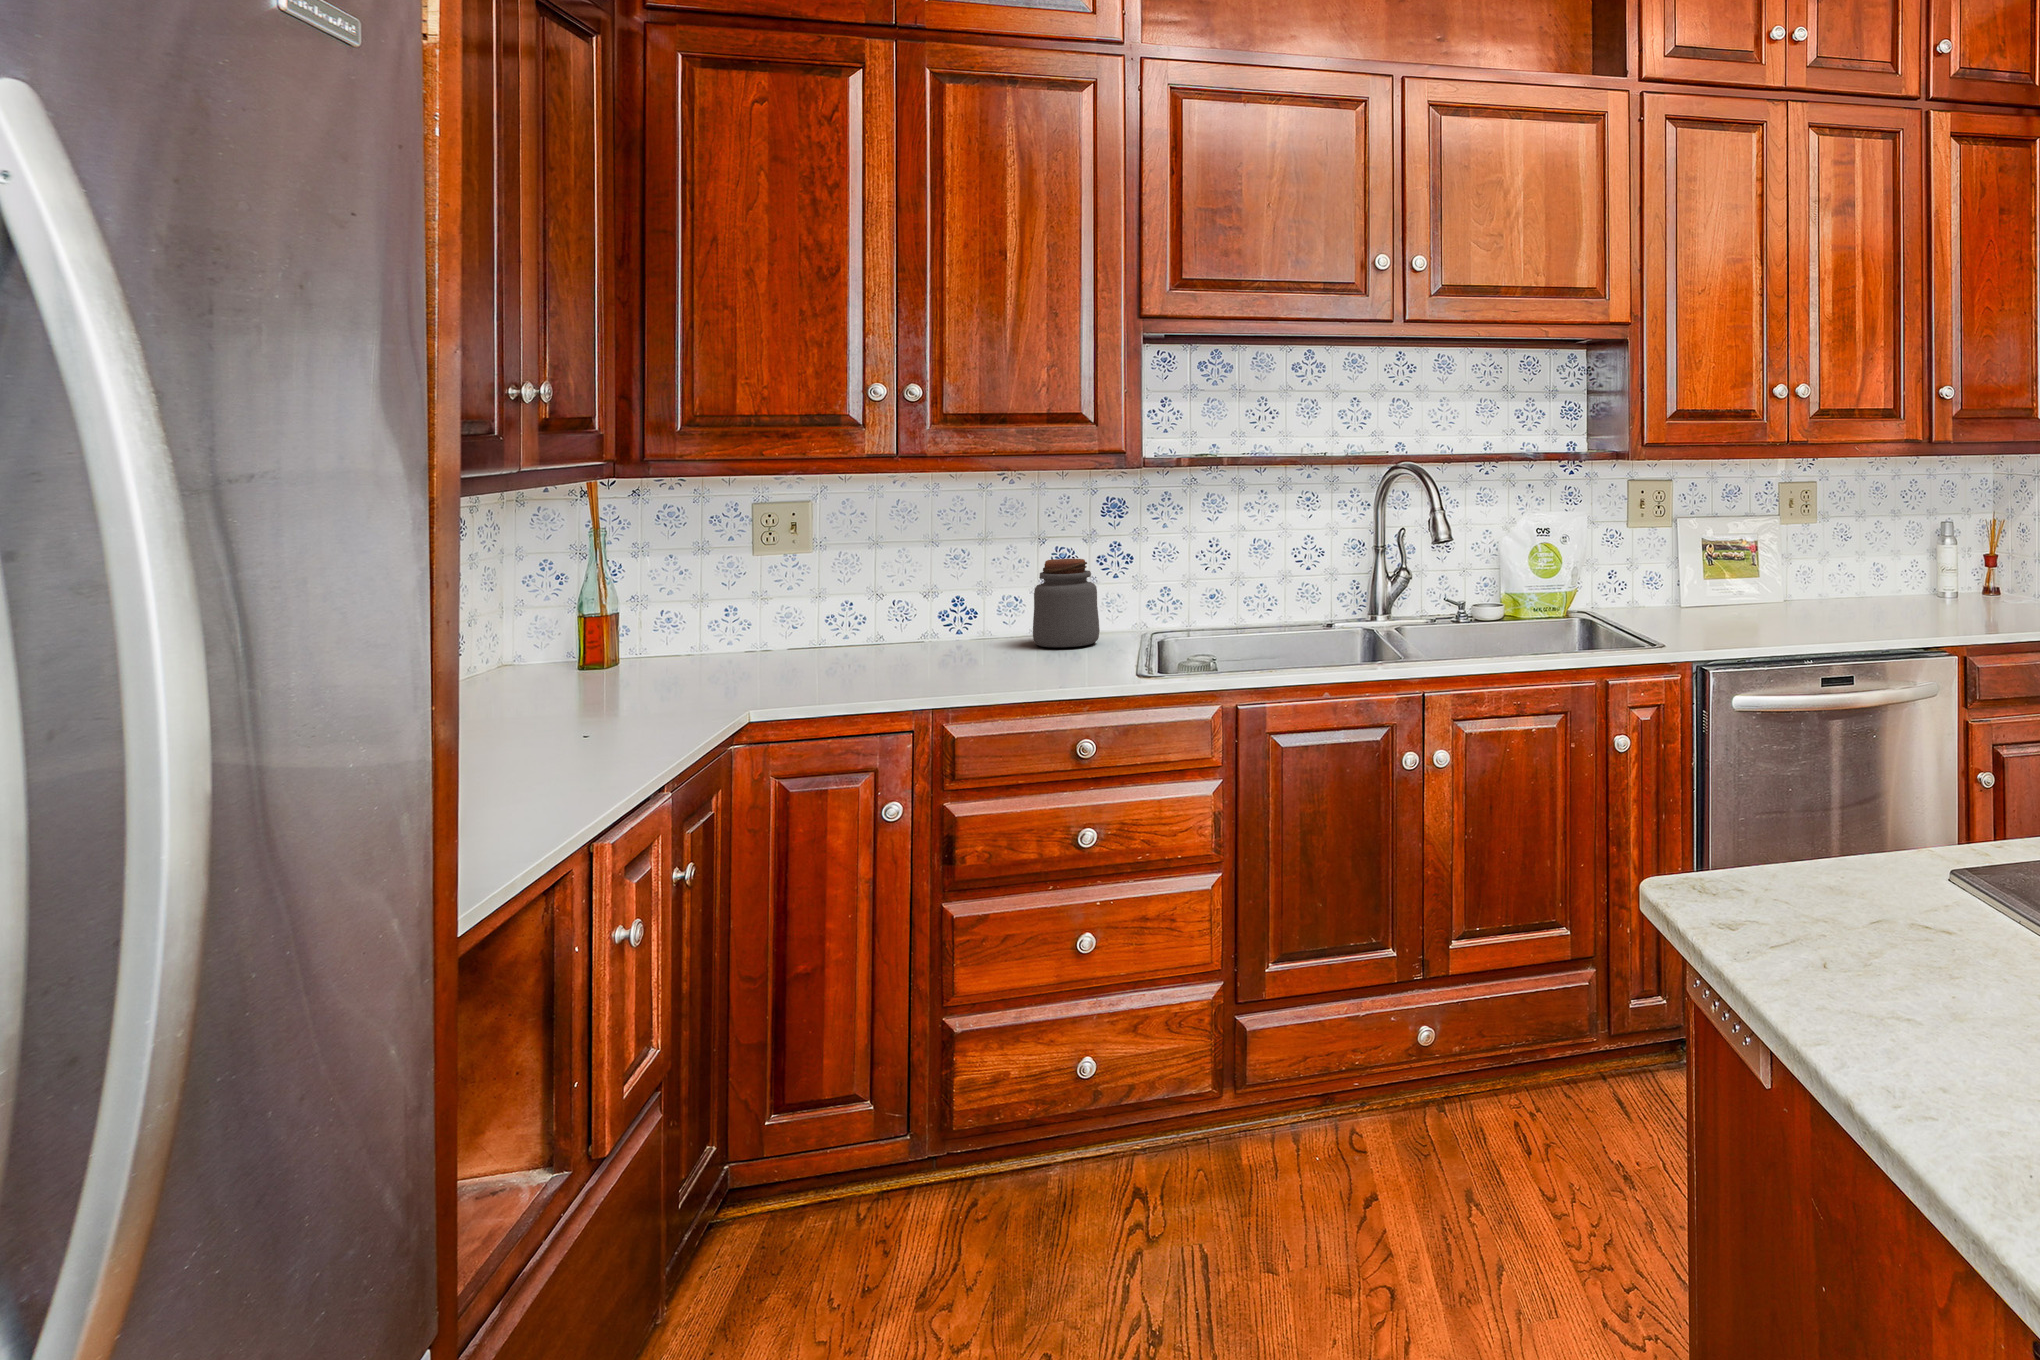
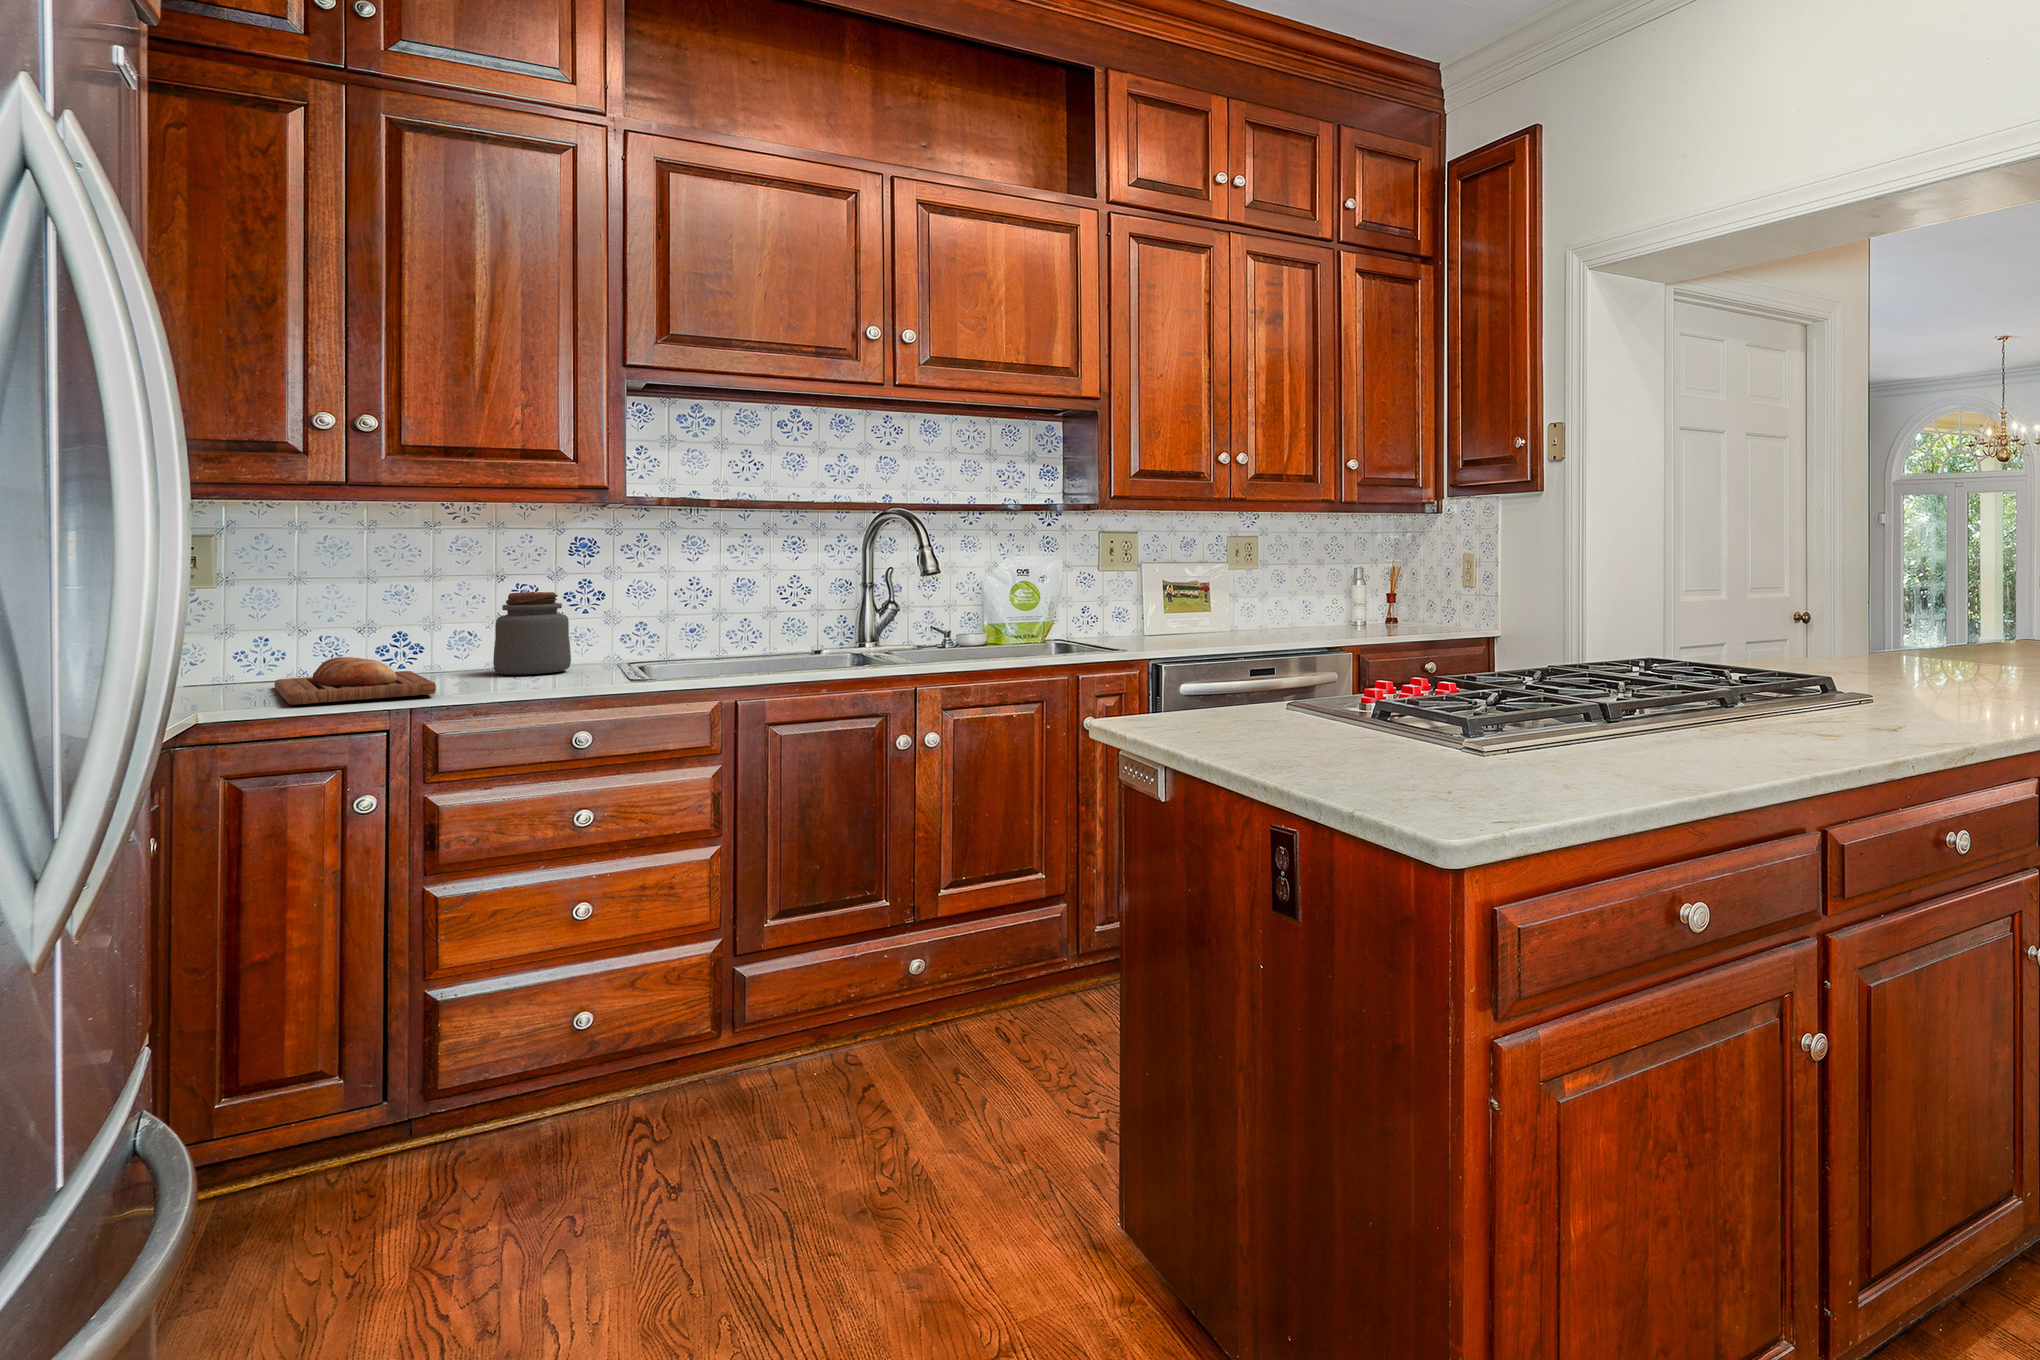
bread loaf: none [854,628,976,685] -> present [275,657,436,704]

